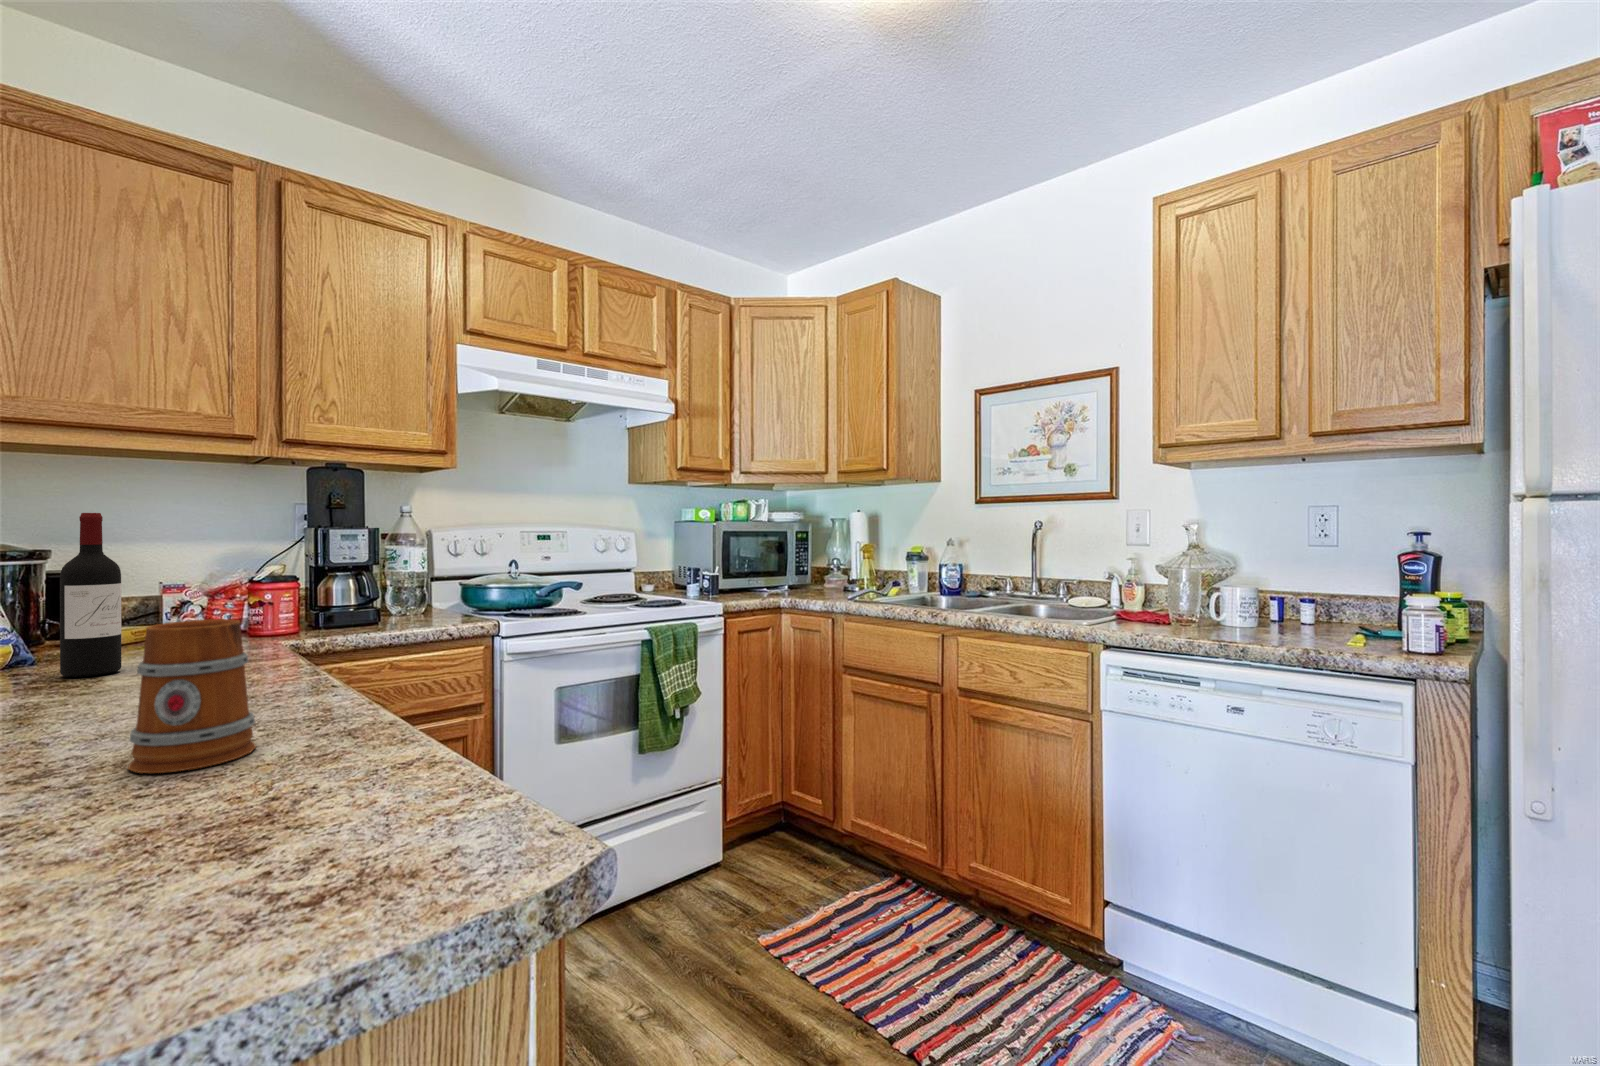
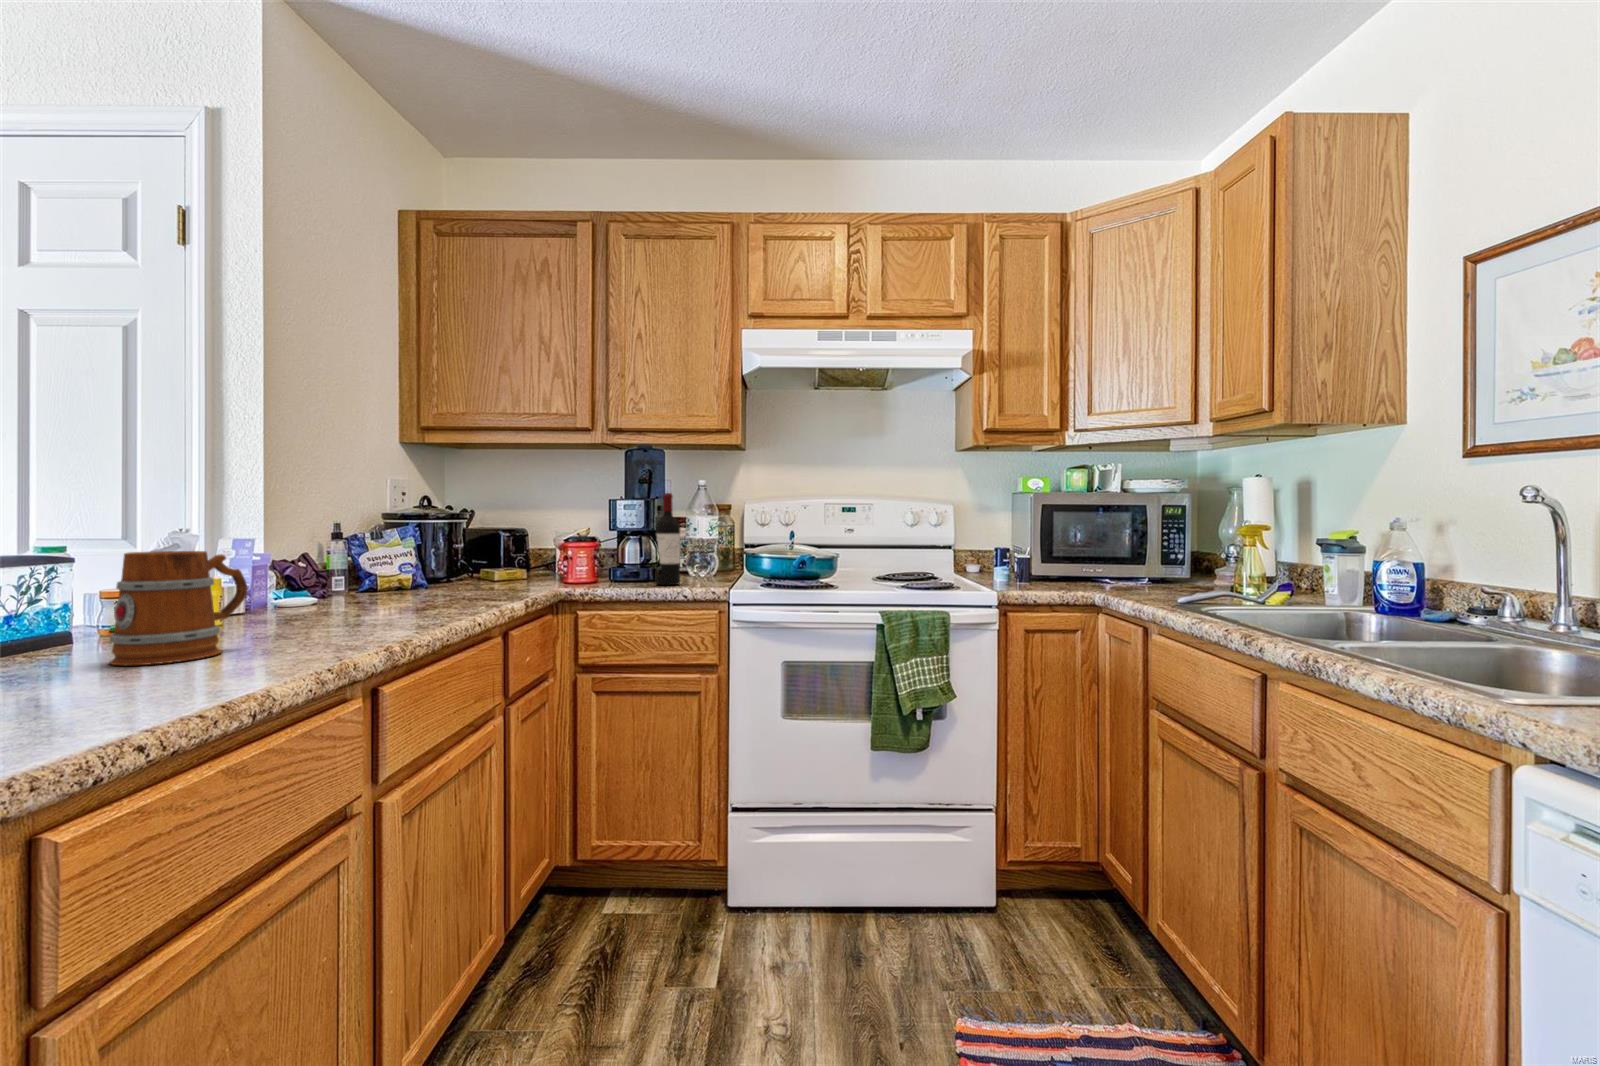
wine bottle: present [60,513,121,677] -> present [655,493,680,585]

